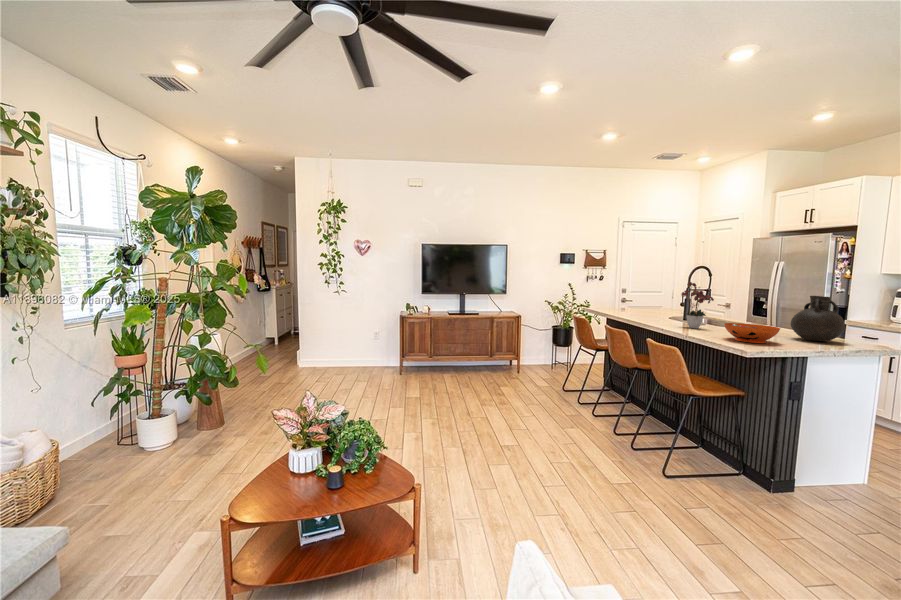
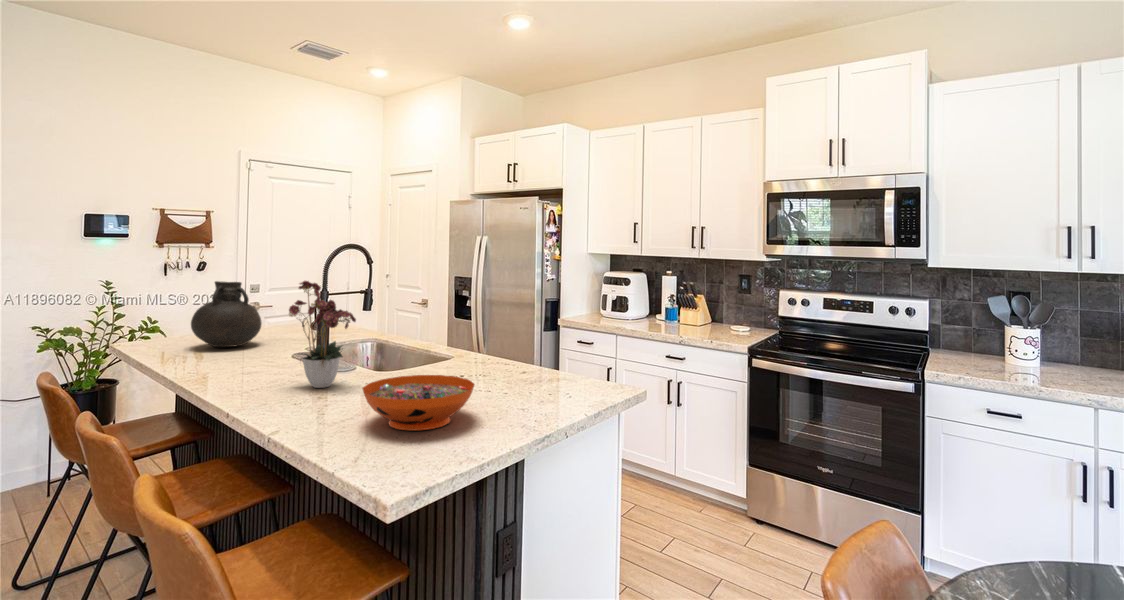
vase: present [791,296,845,341] -> present [191,281,262,347]

